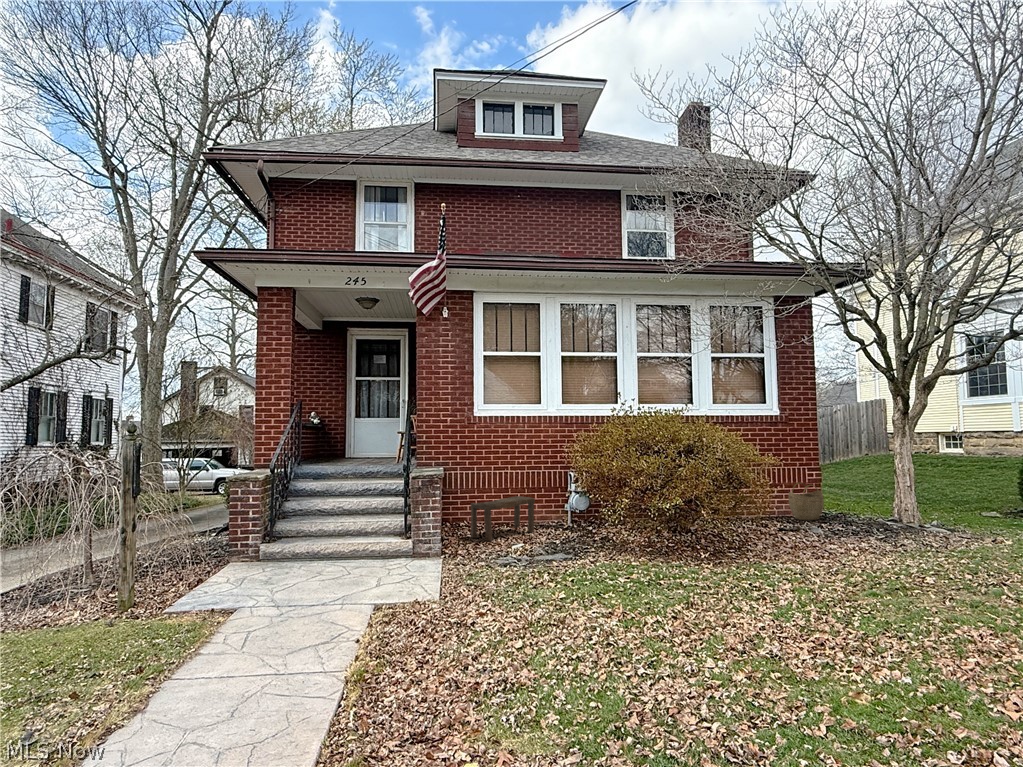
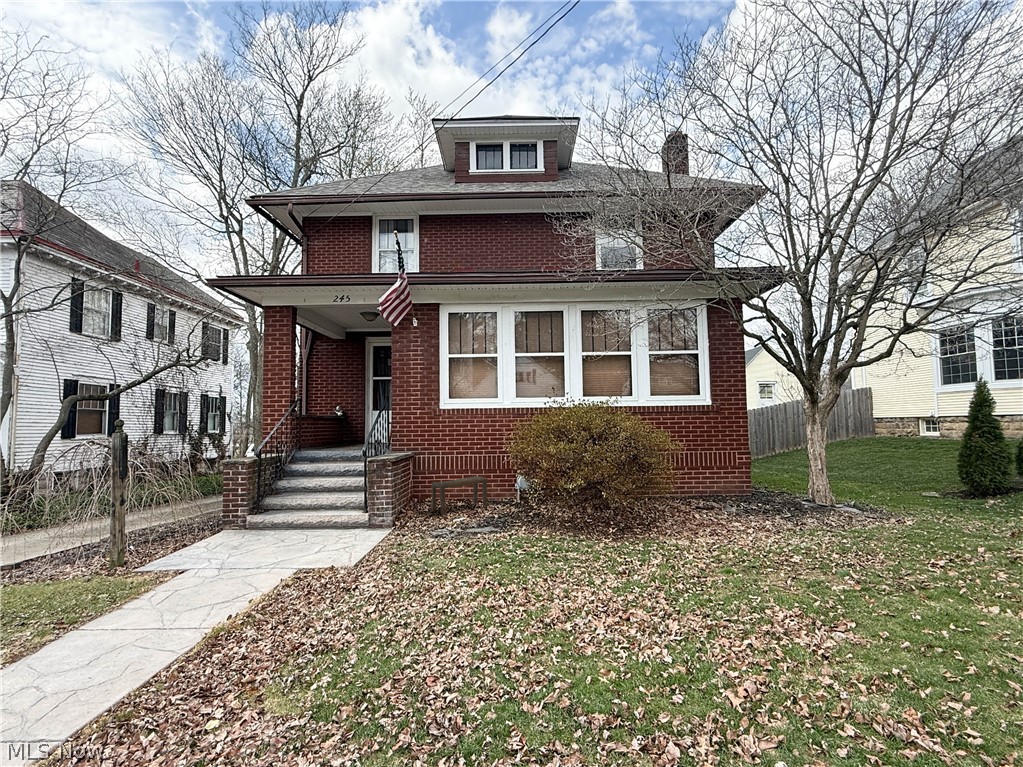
woven basket: present [789,483,823,520] -> none [718,466,749,500]

